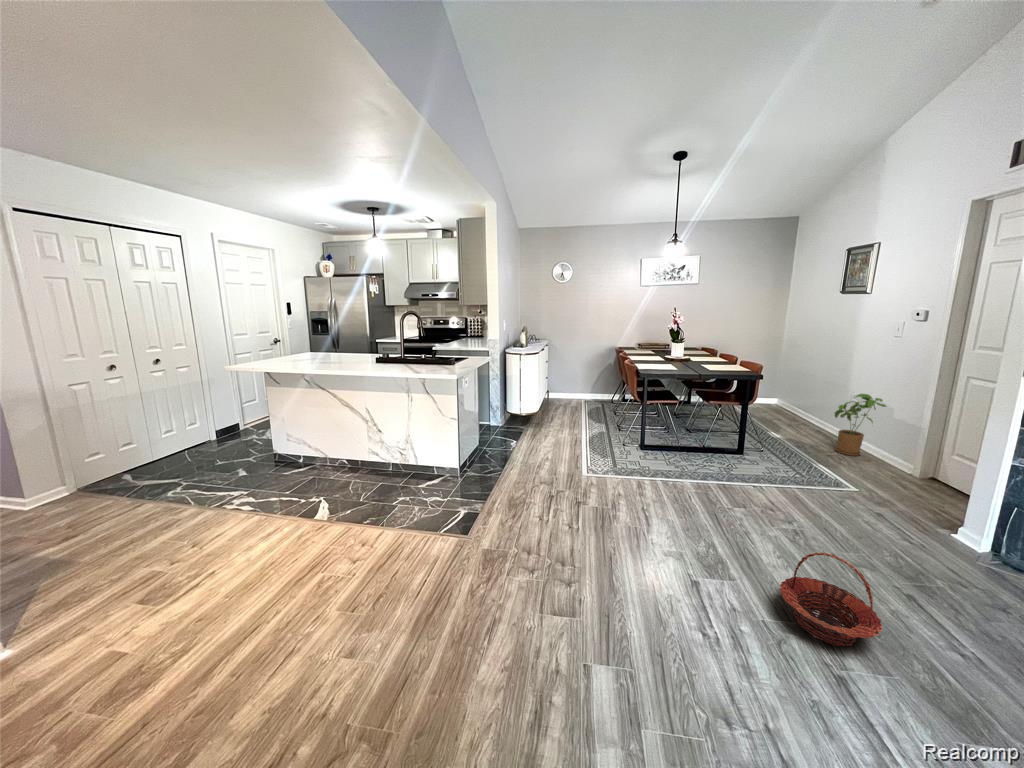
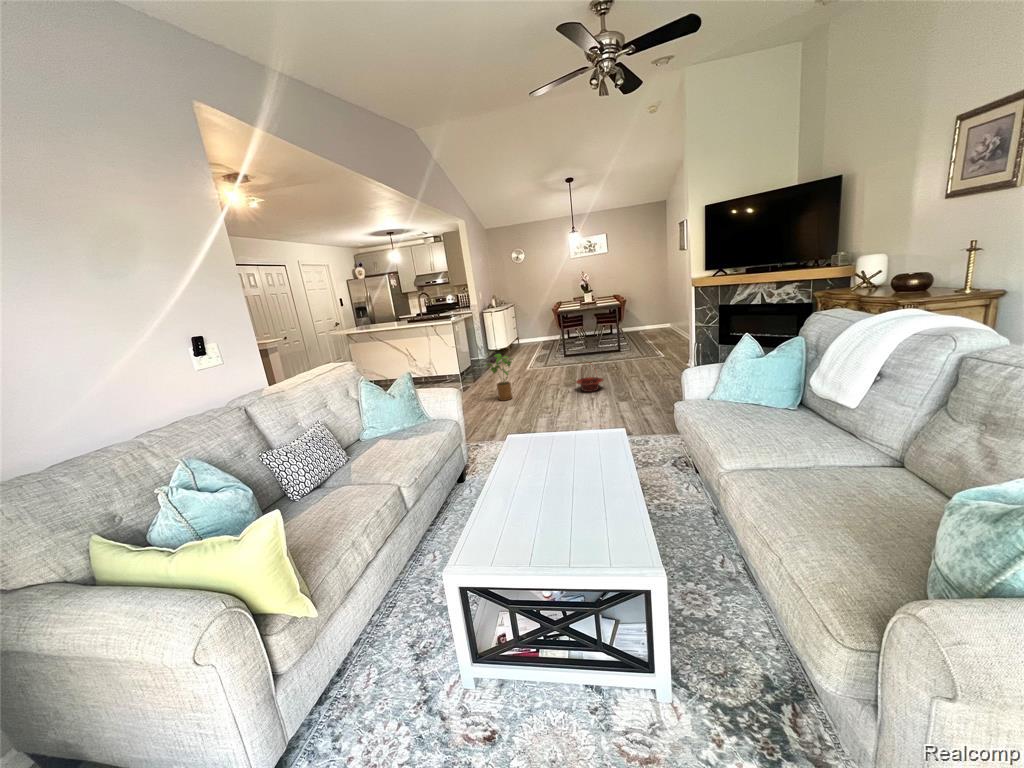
house plant: present [835,394,886,456] -> present [486,354,512,401]

